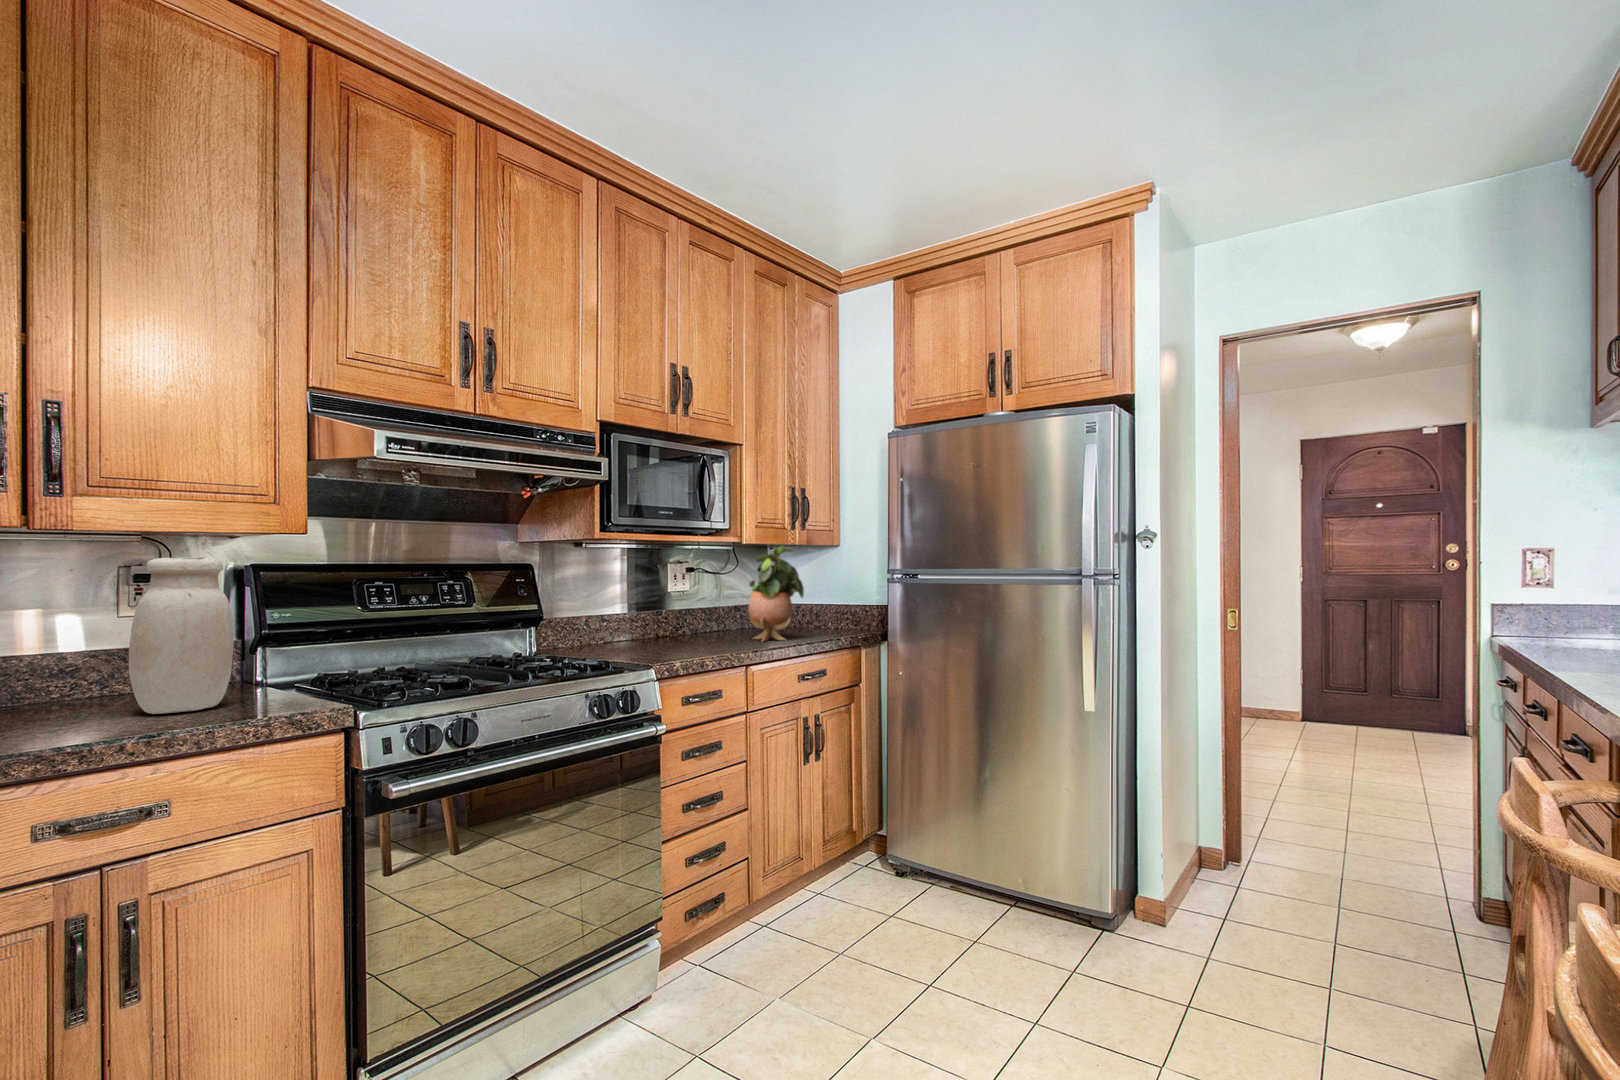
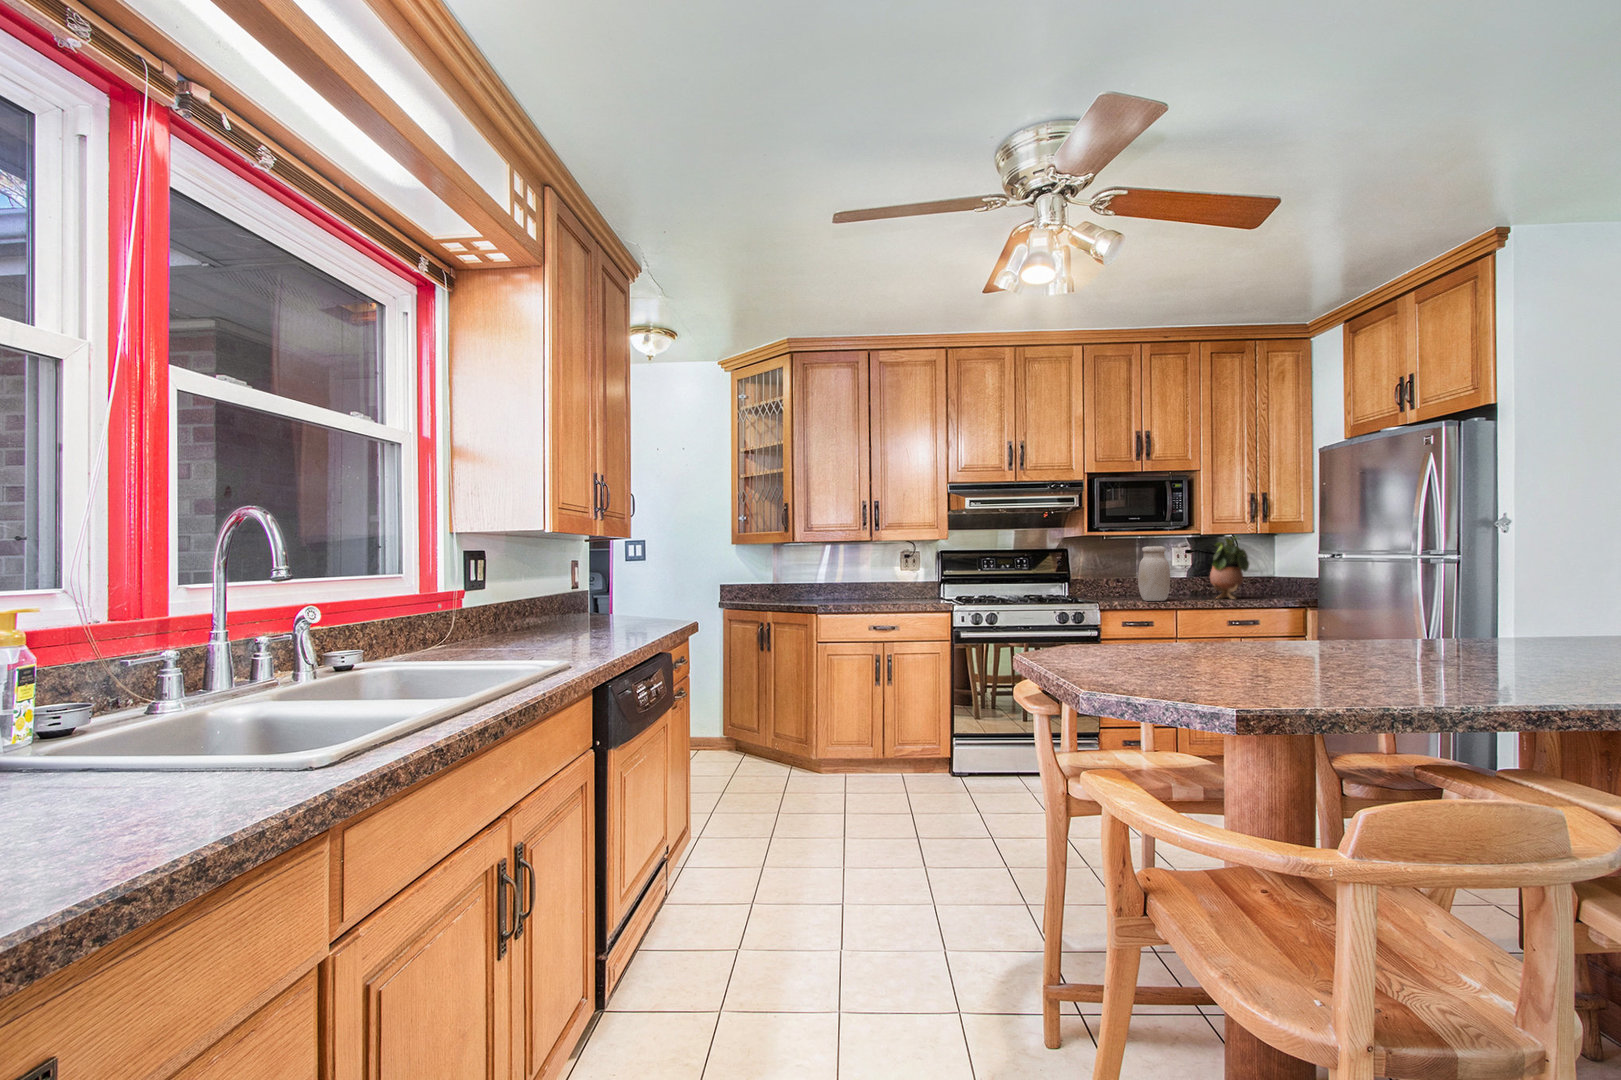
jar: present [129,557,234,714] -> present [1138,546,1170,601]

